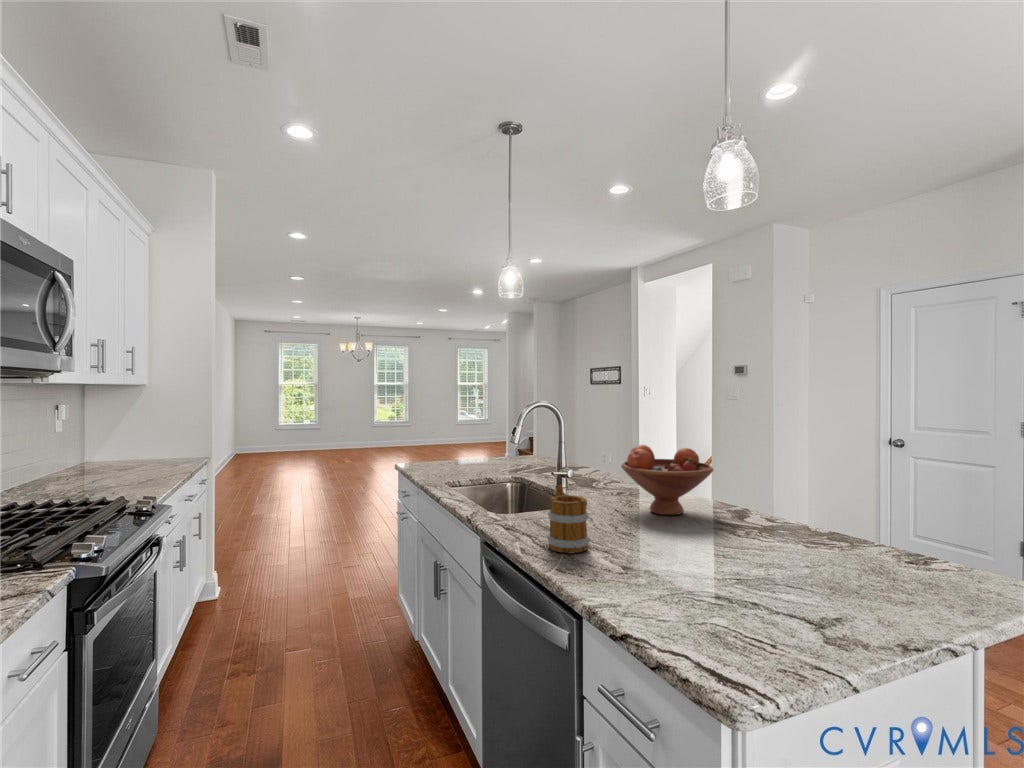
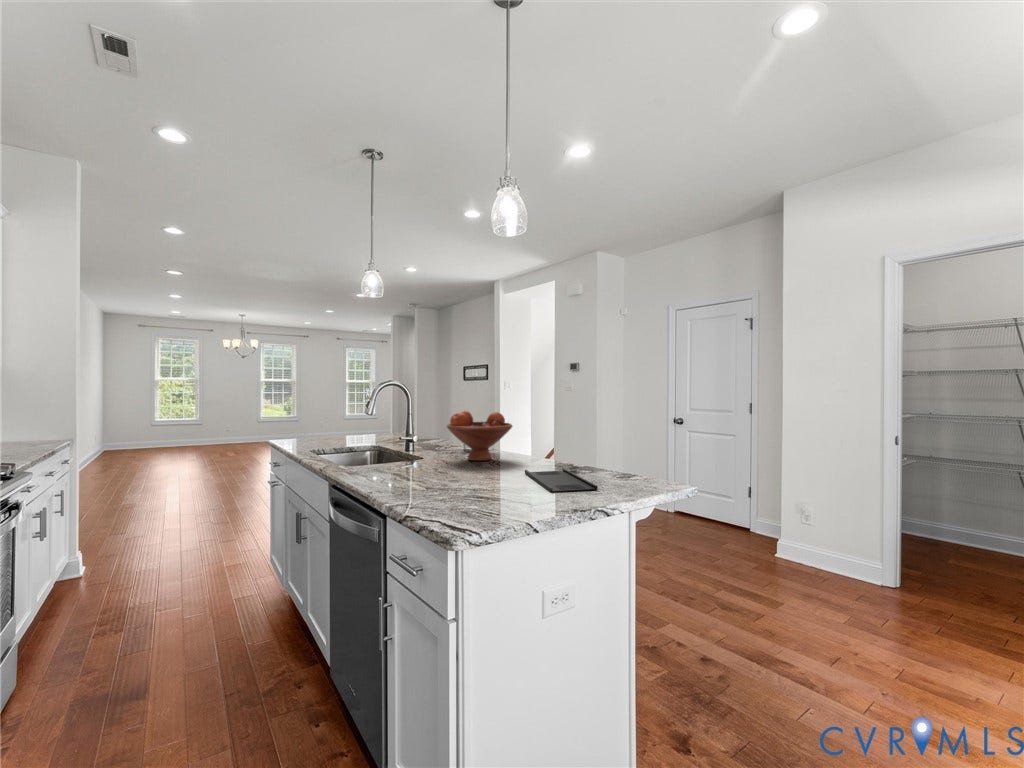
mug: present [547,485,590,553] -> none [376,435,408,482]
tray: none [750,541,899,594] -> present [525,468,598,492]

